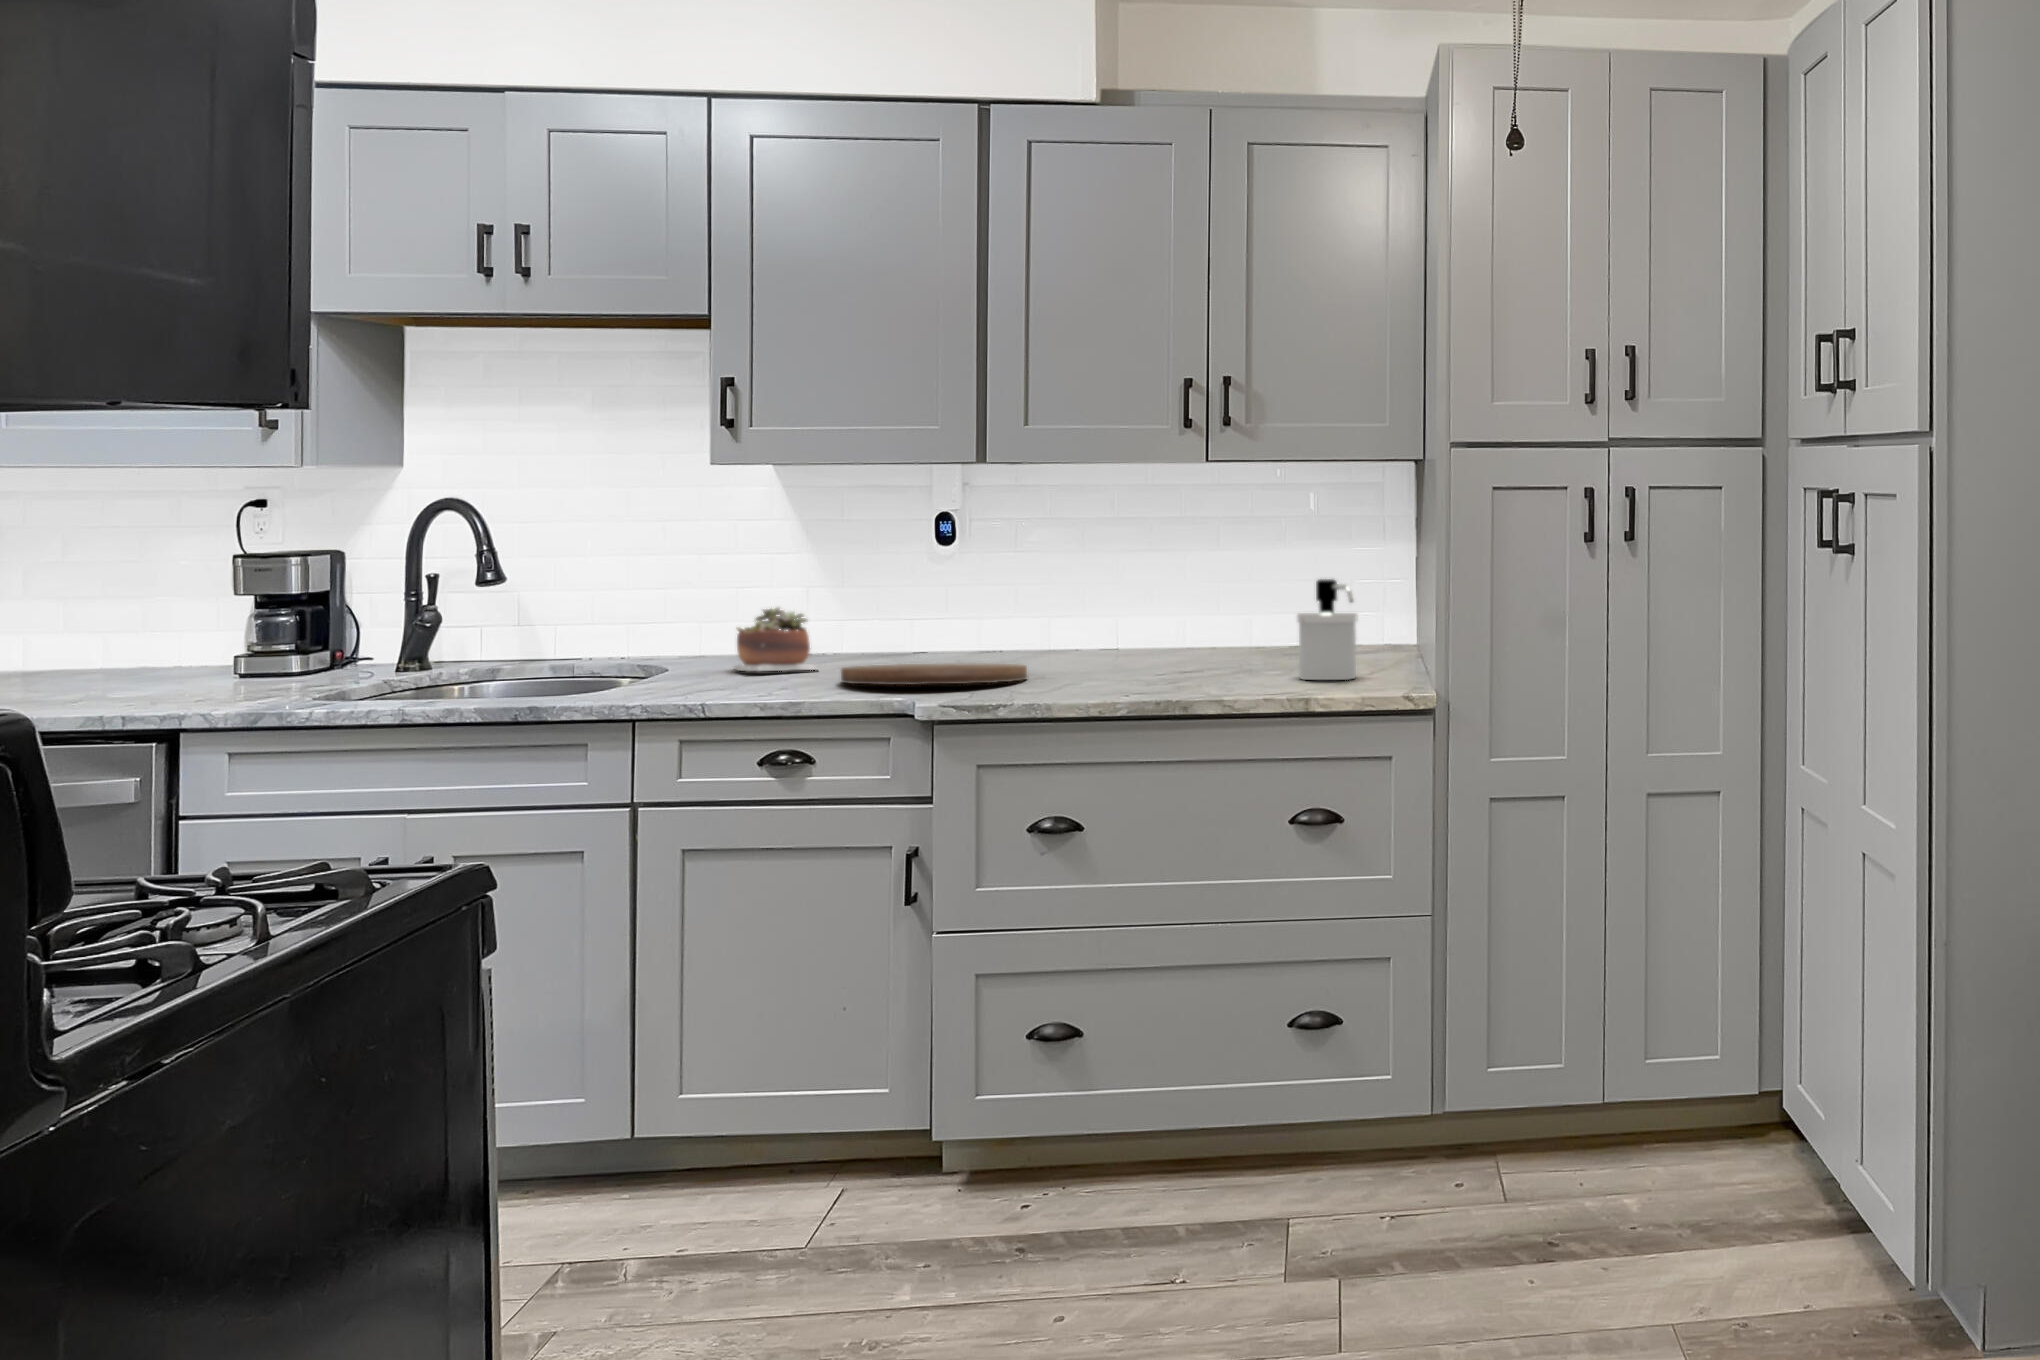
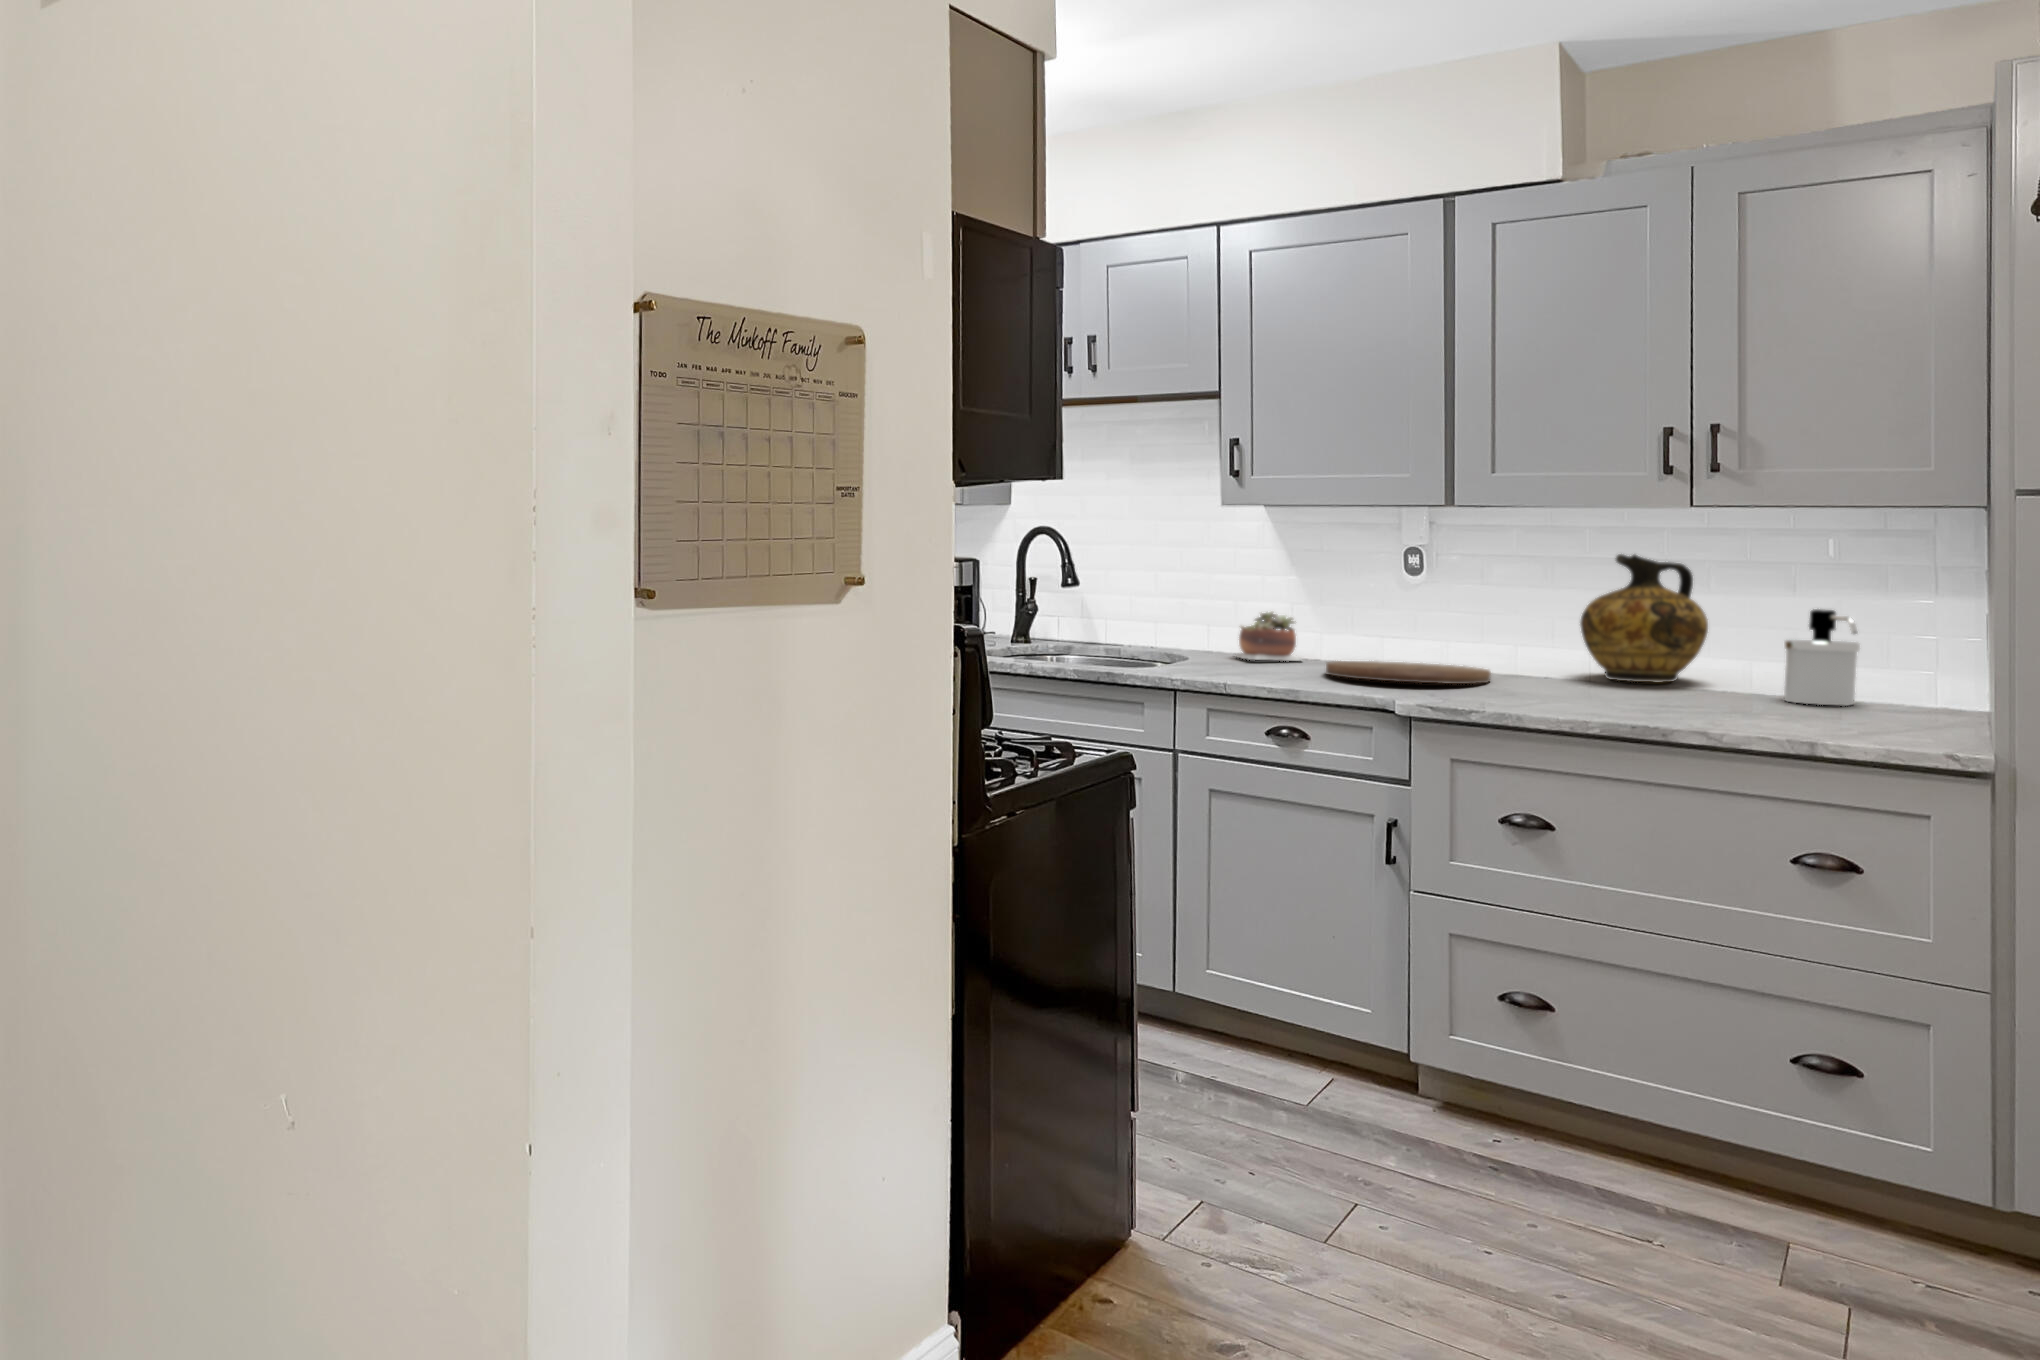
ceramic jug: none [1116,524,1233,669] -> present [1580,554,1708,683]

